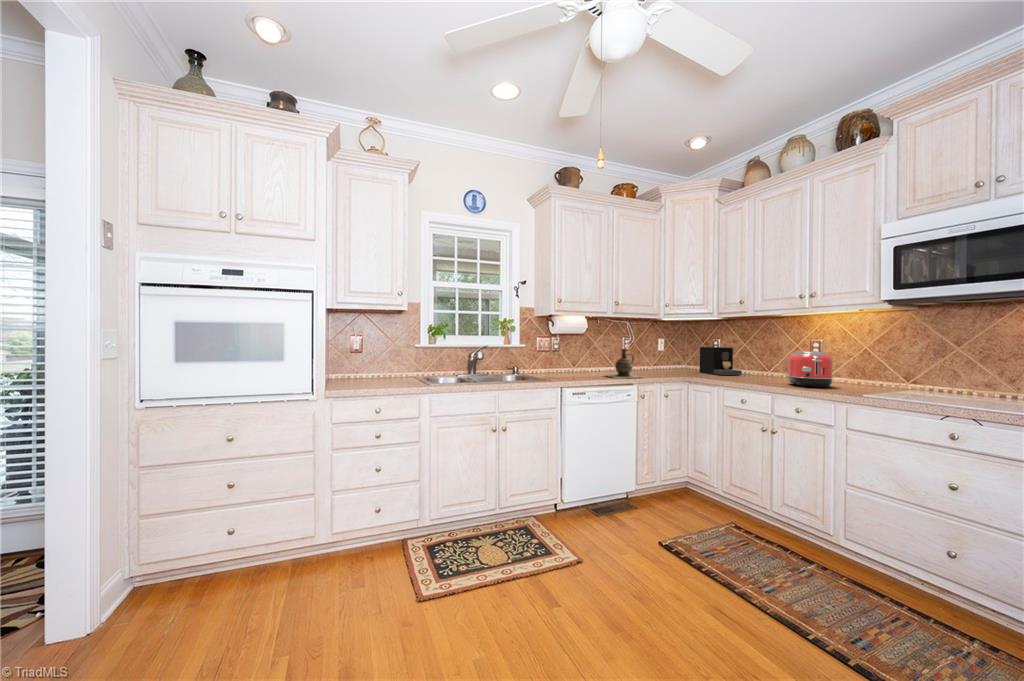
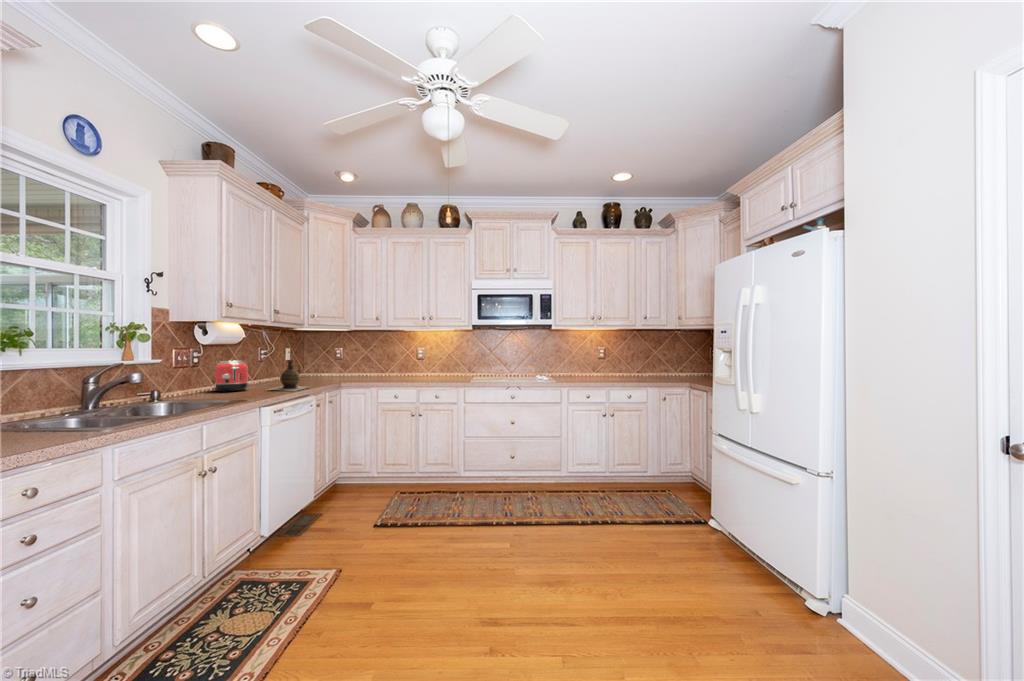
coffee maker: present [700,347,742,375] -> none [328,355,368,379]
toaster: present [787,351,833,388] -> present [213,360,248,392]

